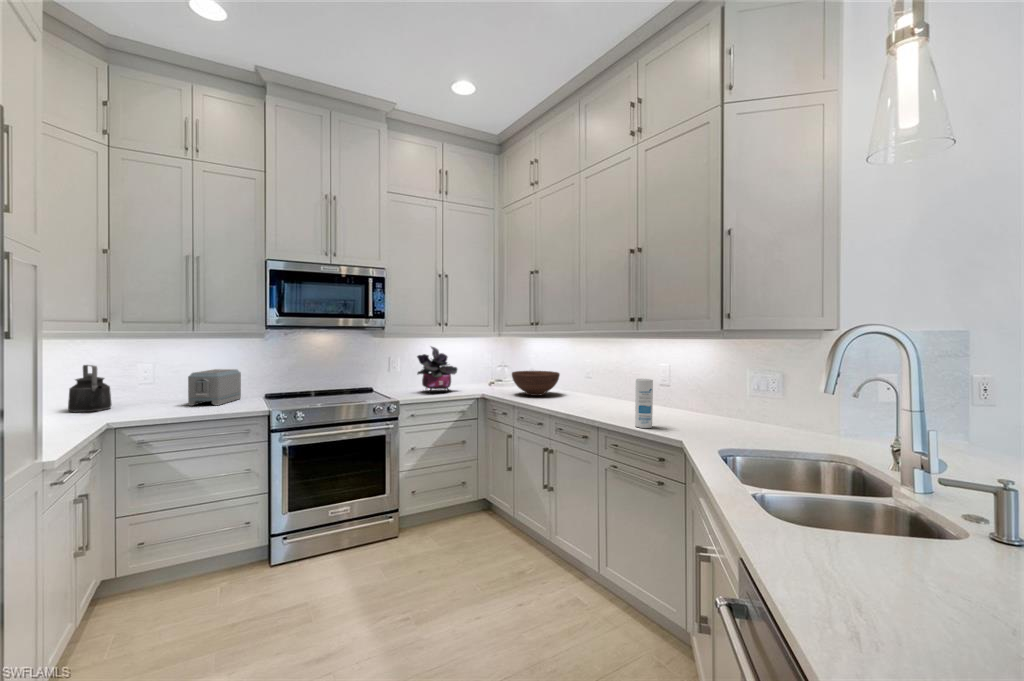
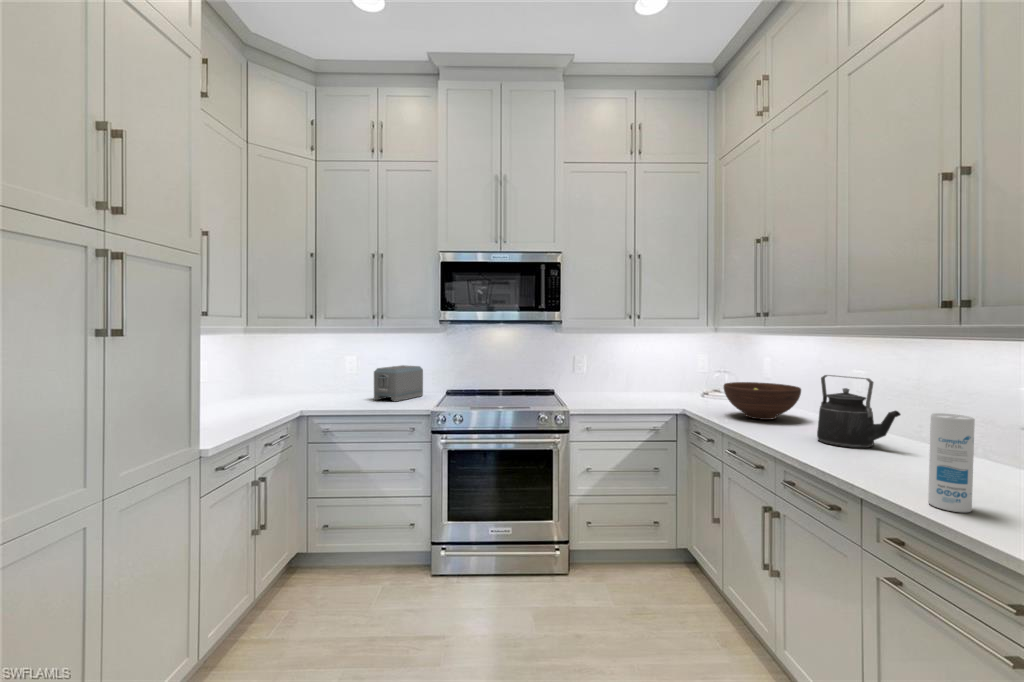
potted plant: present [417,347,457,392] -> none [600,346,653,403]
kettle: present [68,365,111,412] -> present [817,375,901,448]

